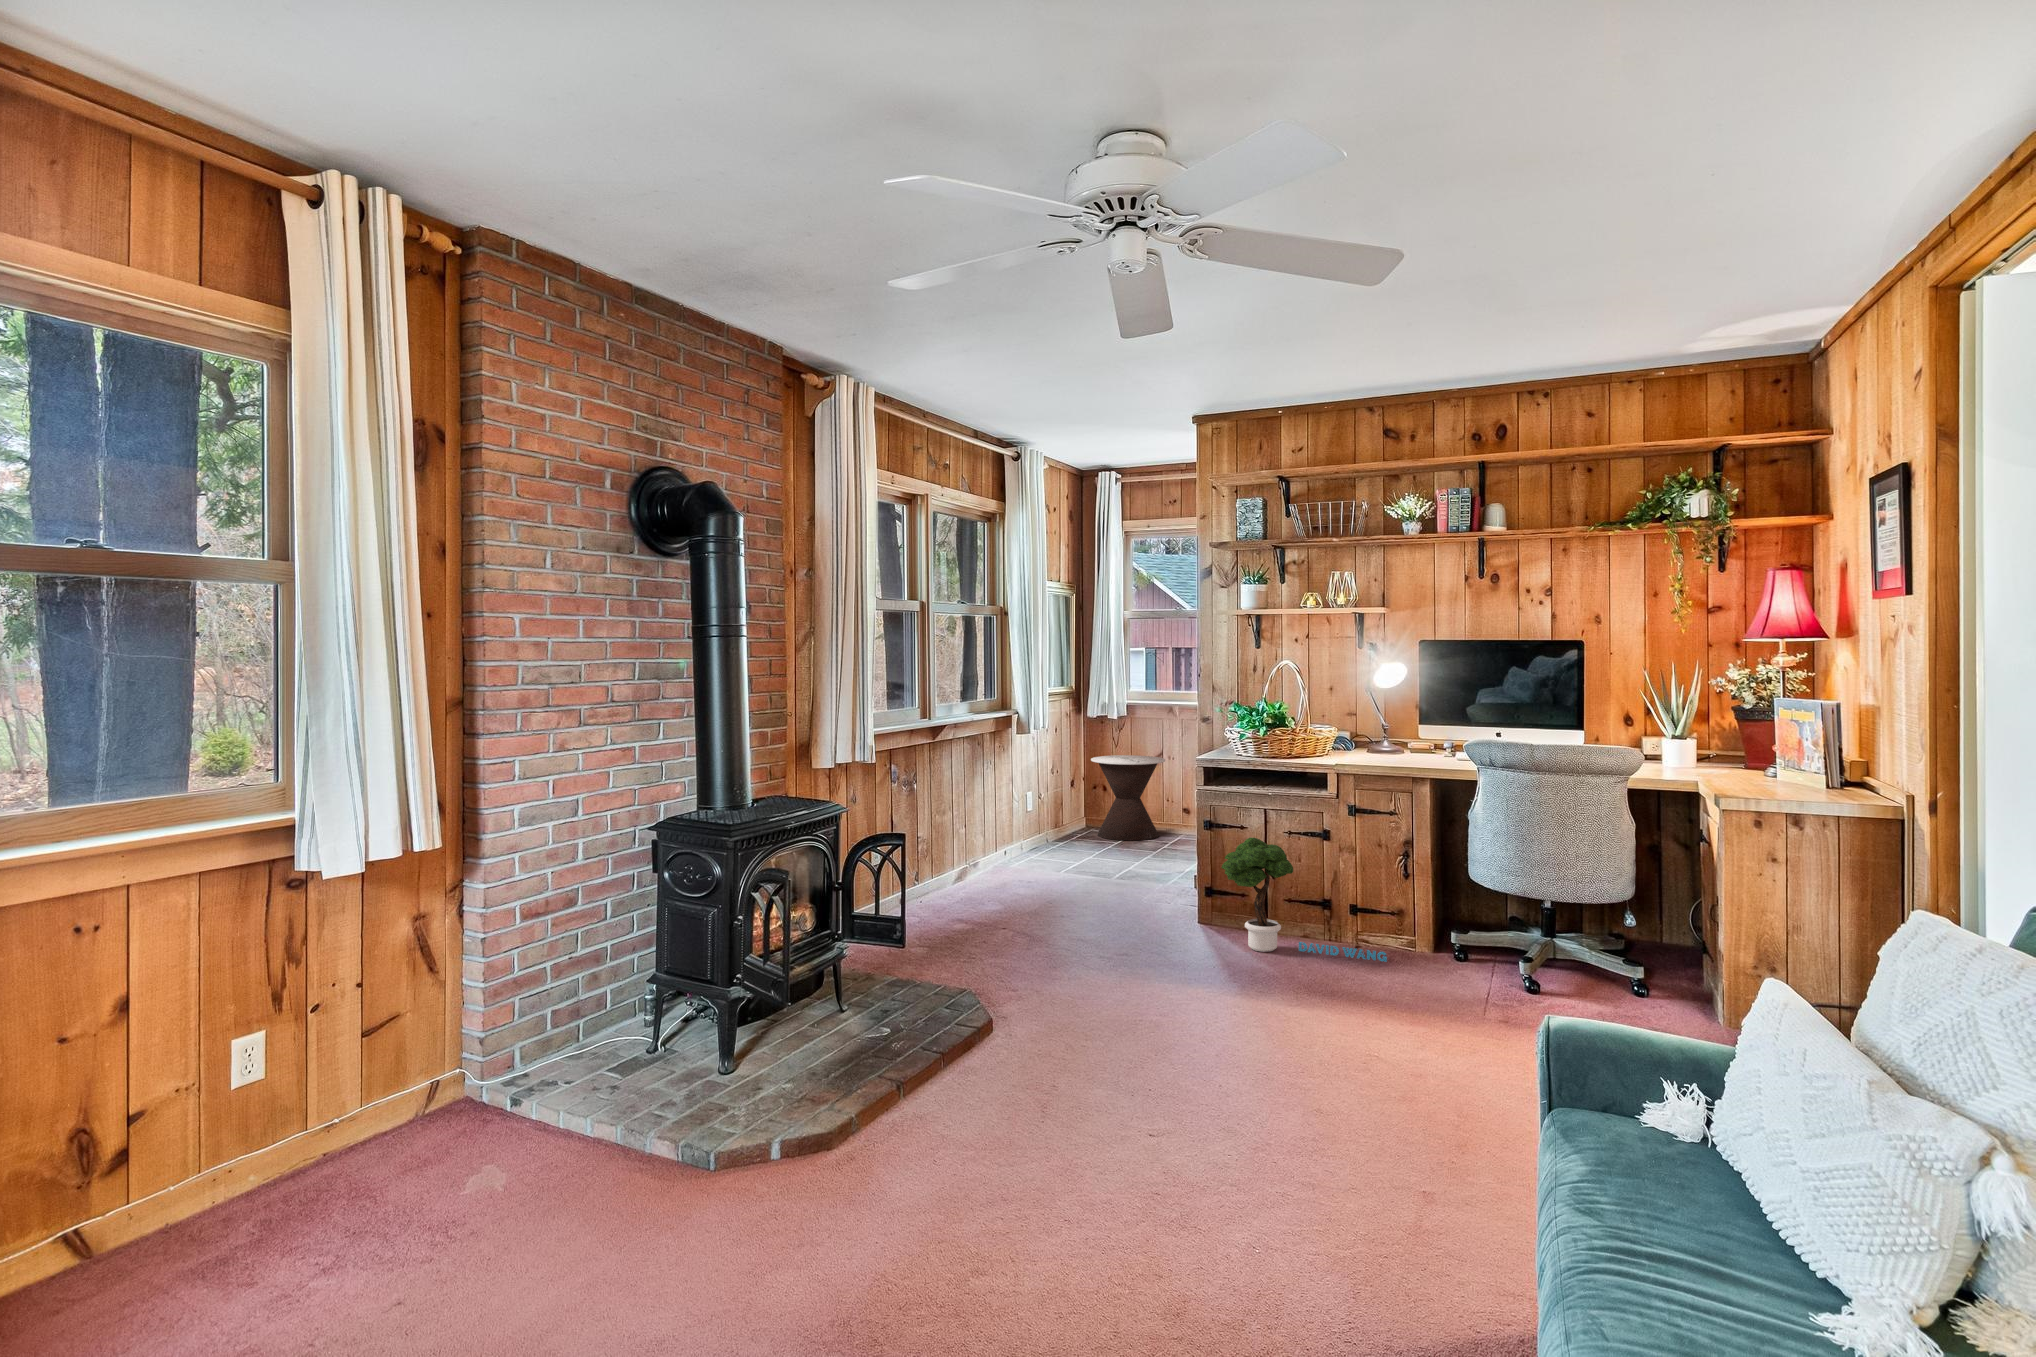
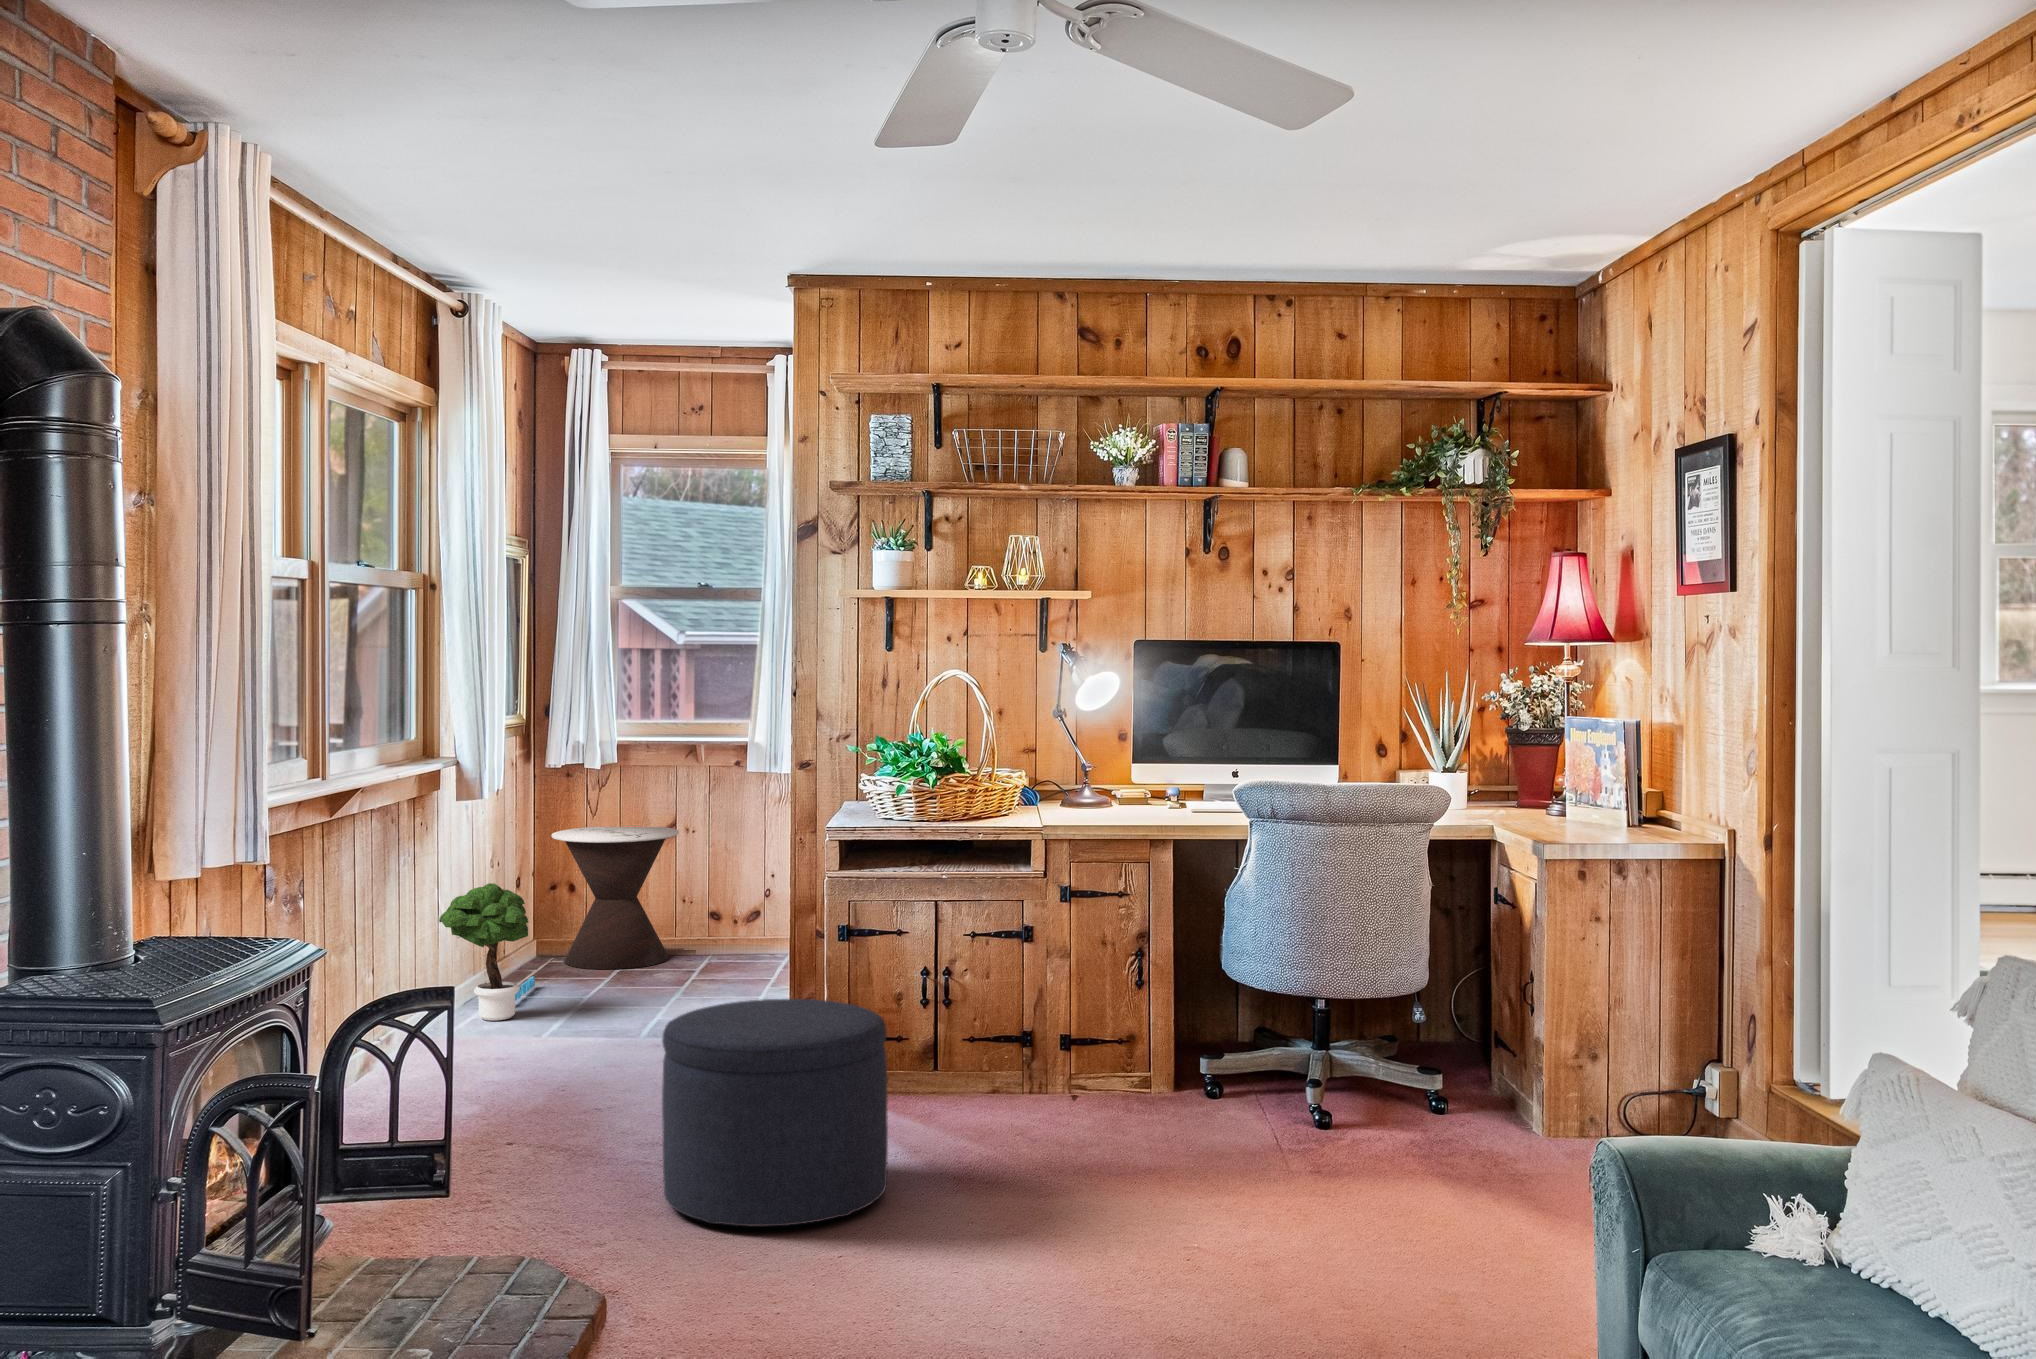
potted tree: present [1221,838,1387,962] -> present [439,883,535,1021]
ottoman: none [1045,863,1186,1007] -> present [662,999,888,1227]

